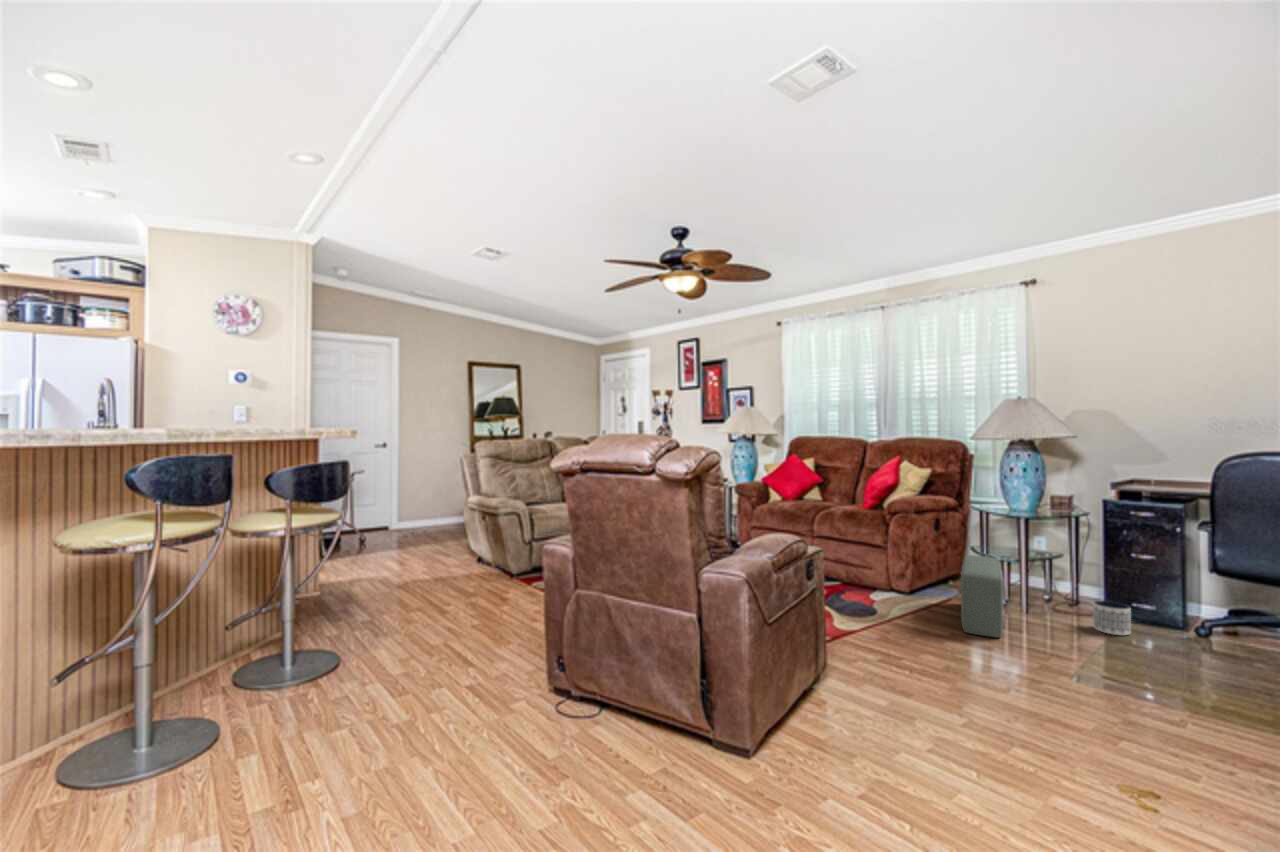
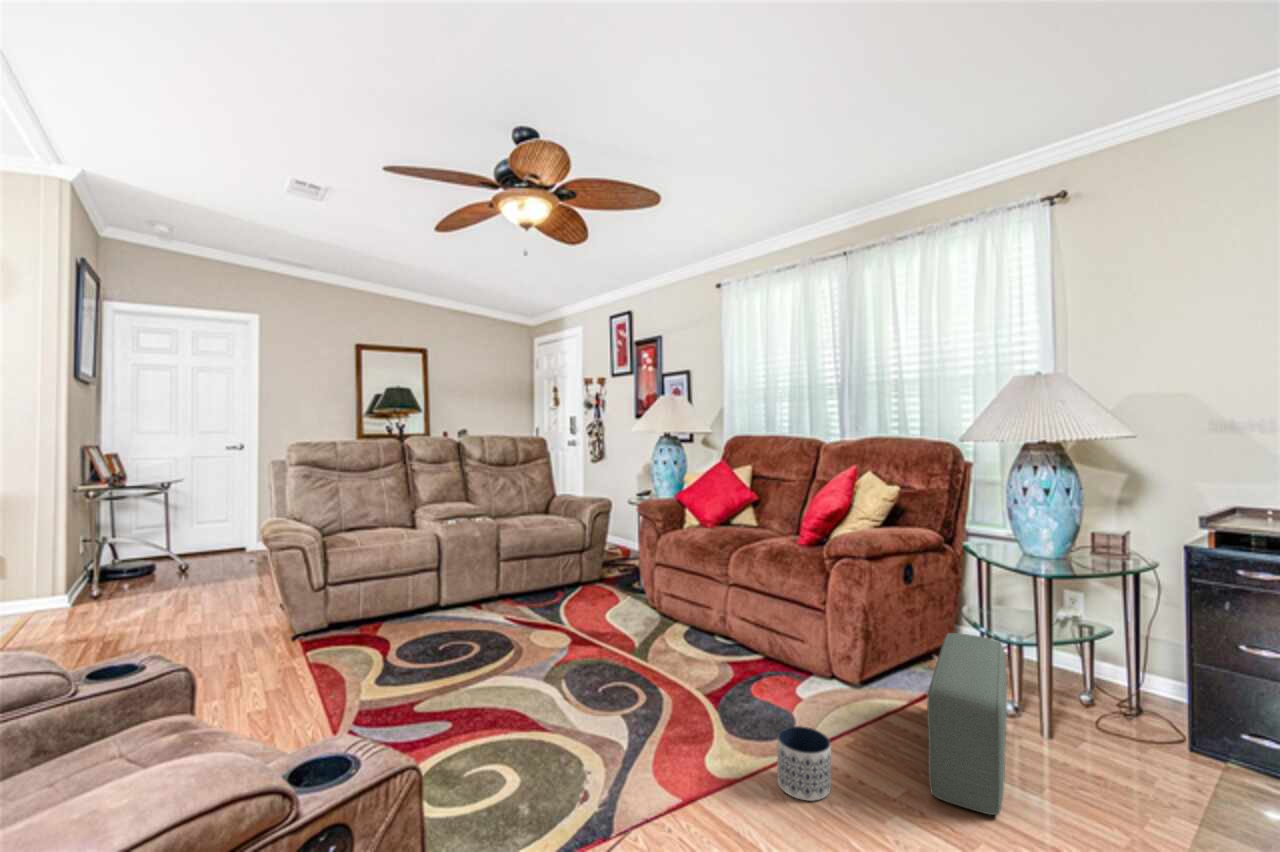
planter: present [1093,601,1131,635] -> present [777,726,831,801]

